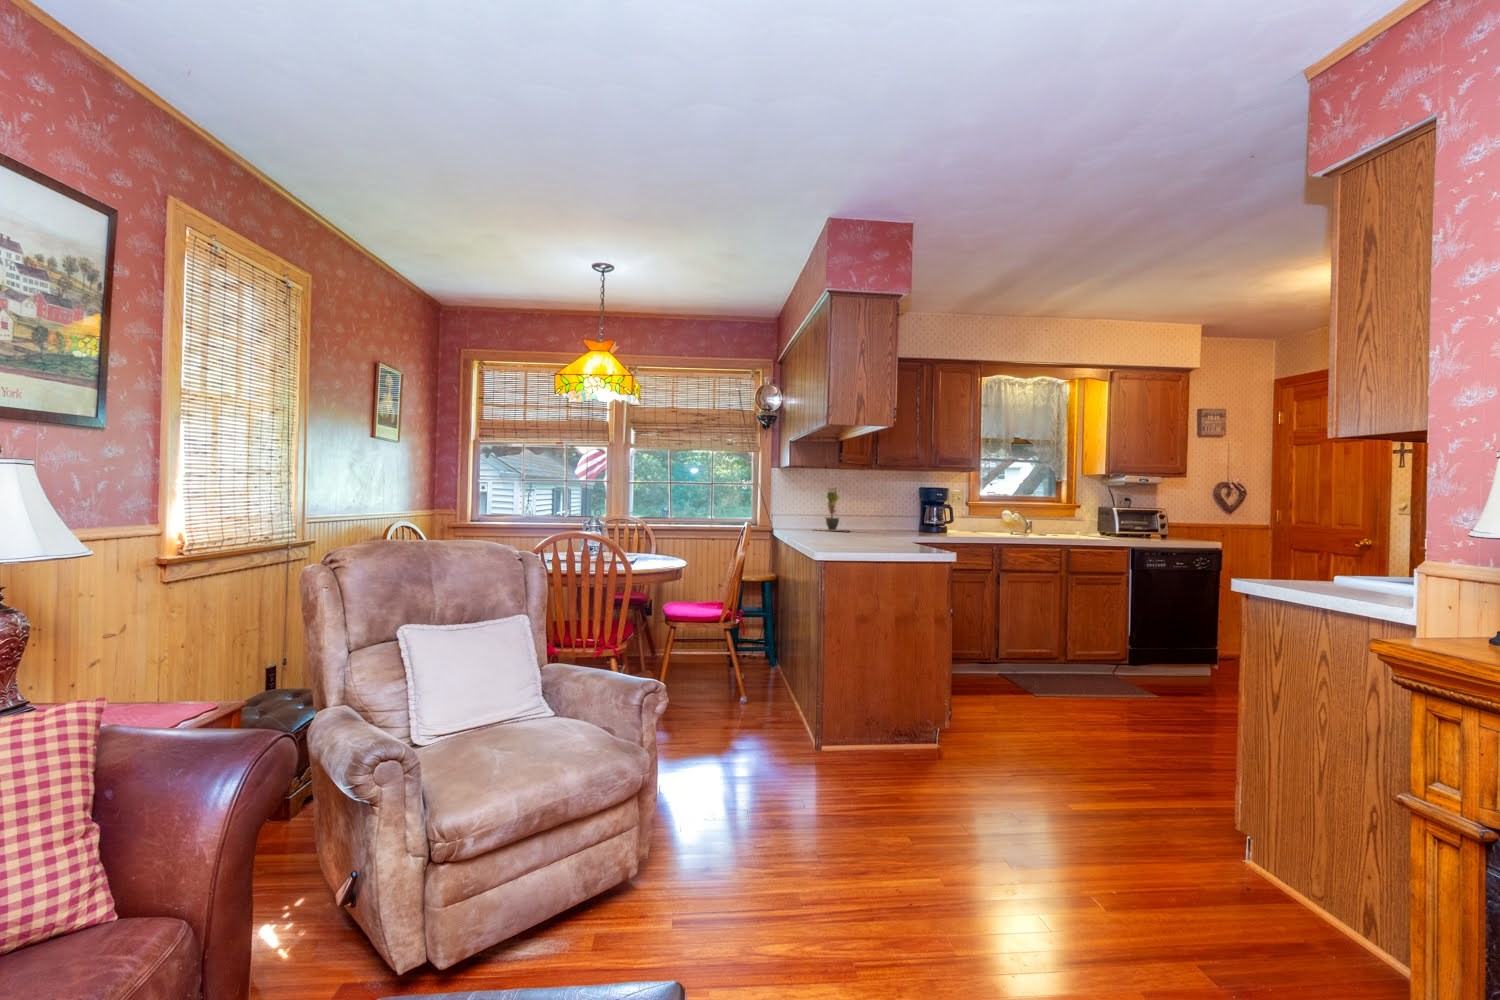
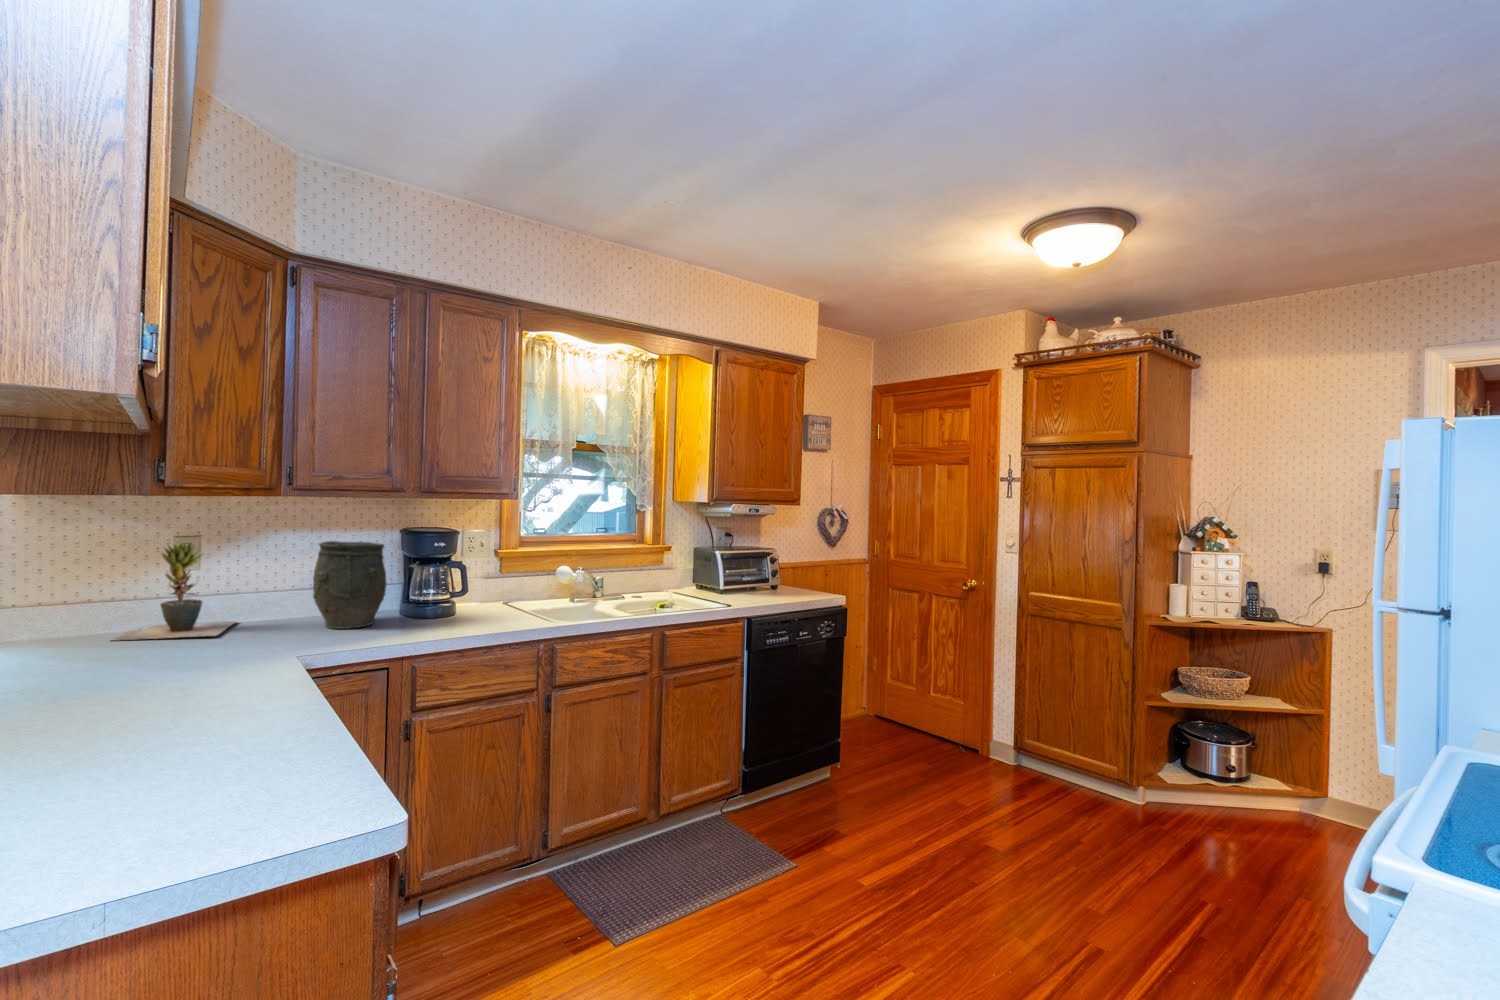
vase: none [882,492,914,535] -> present [313,541,387,629]

